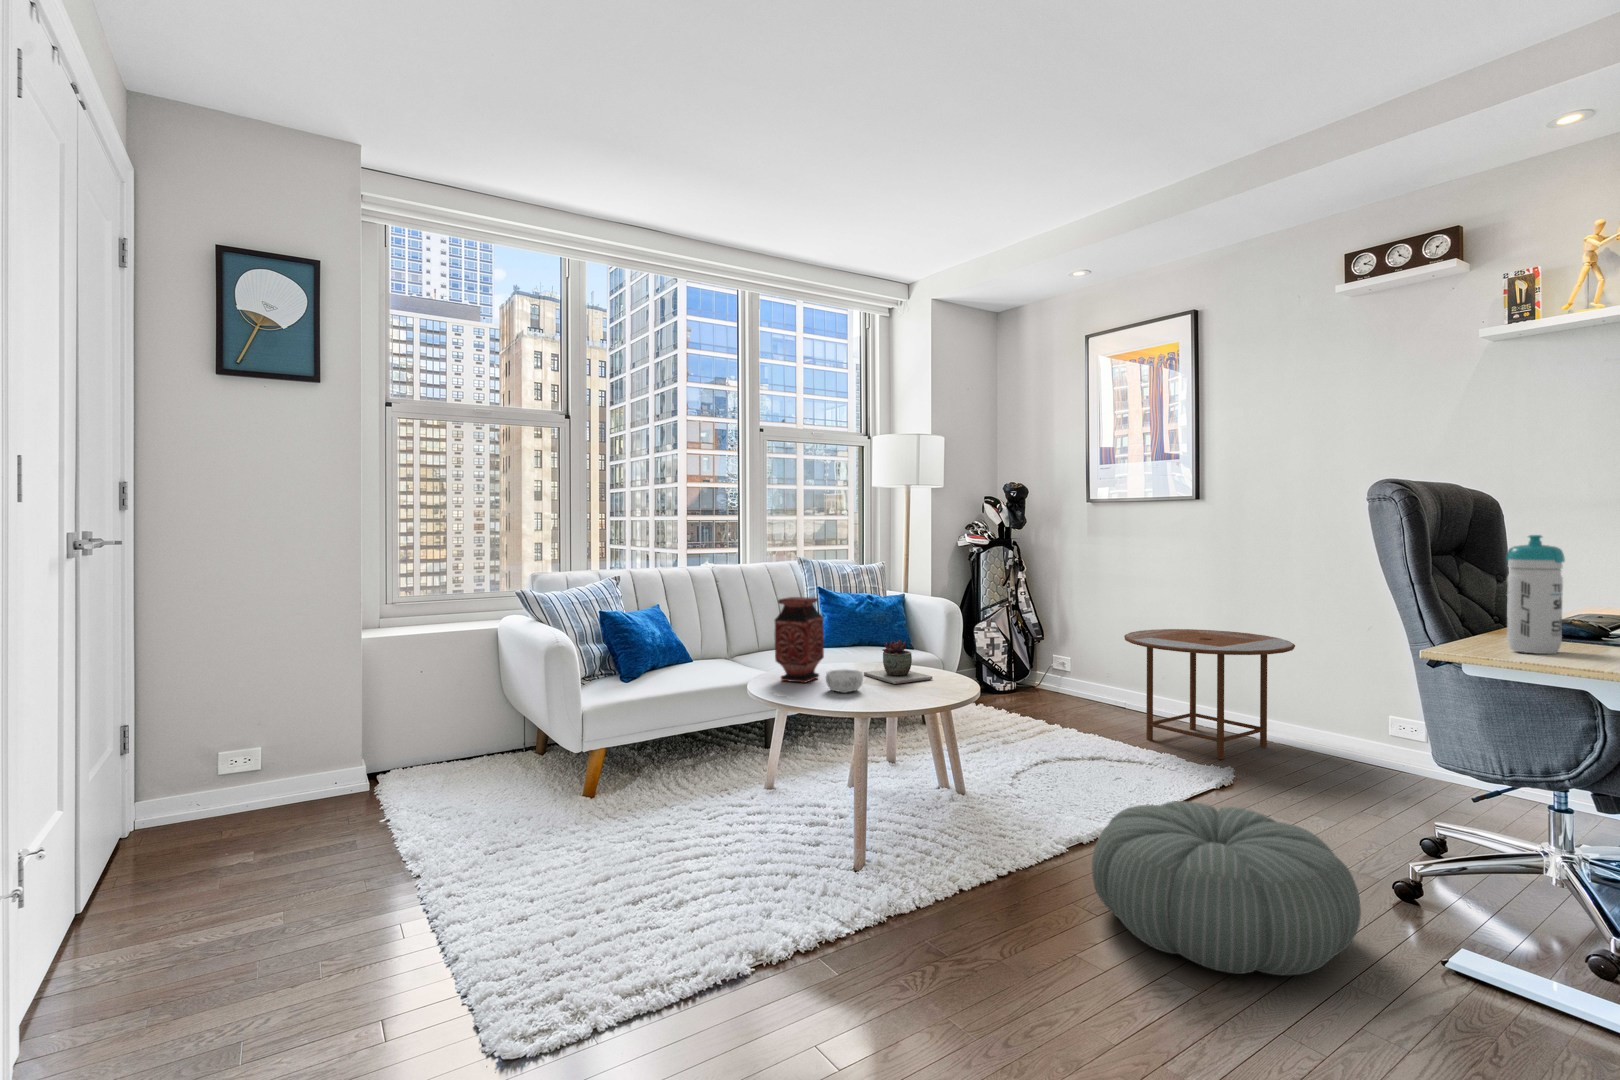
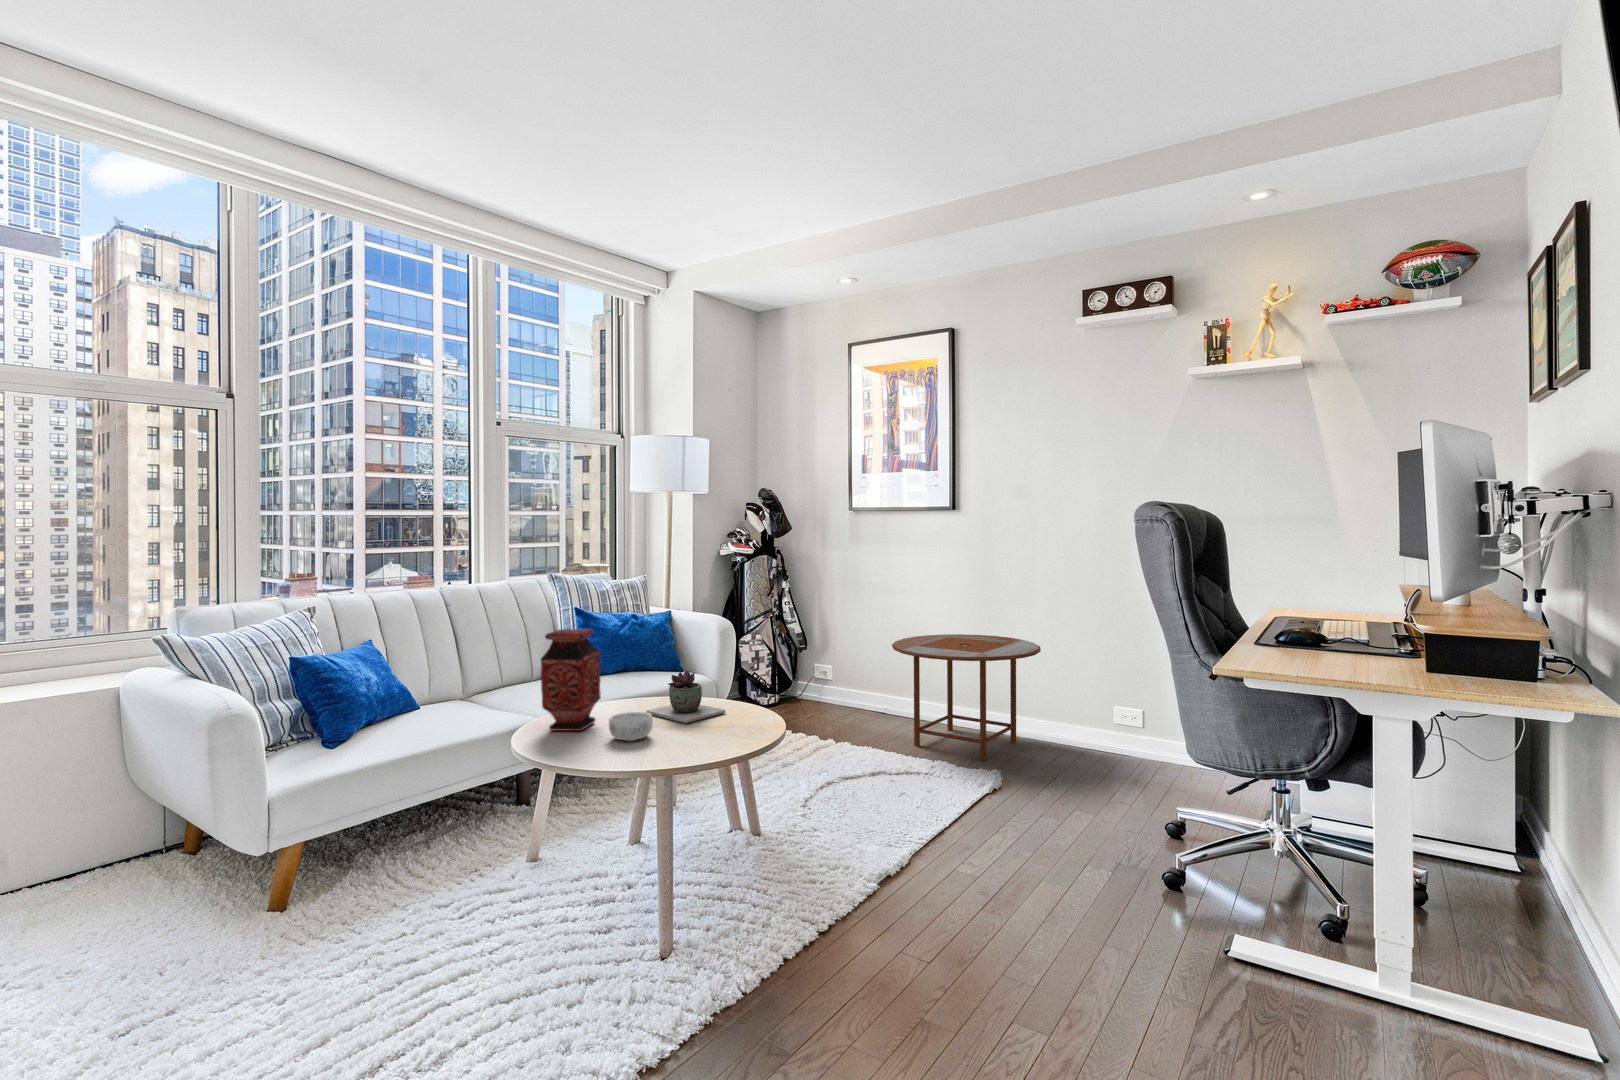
water bottle: present [1506,535,1565,654] -> none [1288,557,1335,666]
pouf: present [1092,801,1361,975] -> none [924,826,1175,1013]

